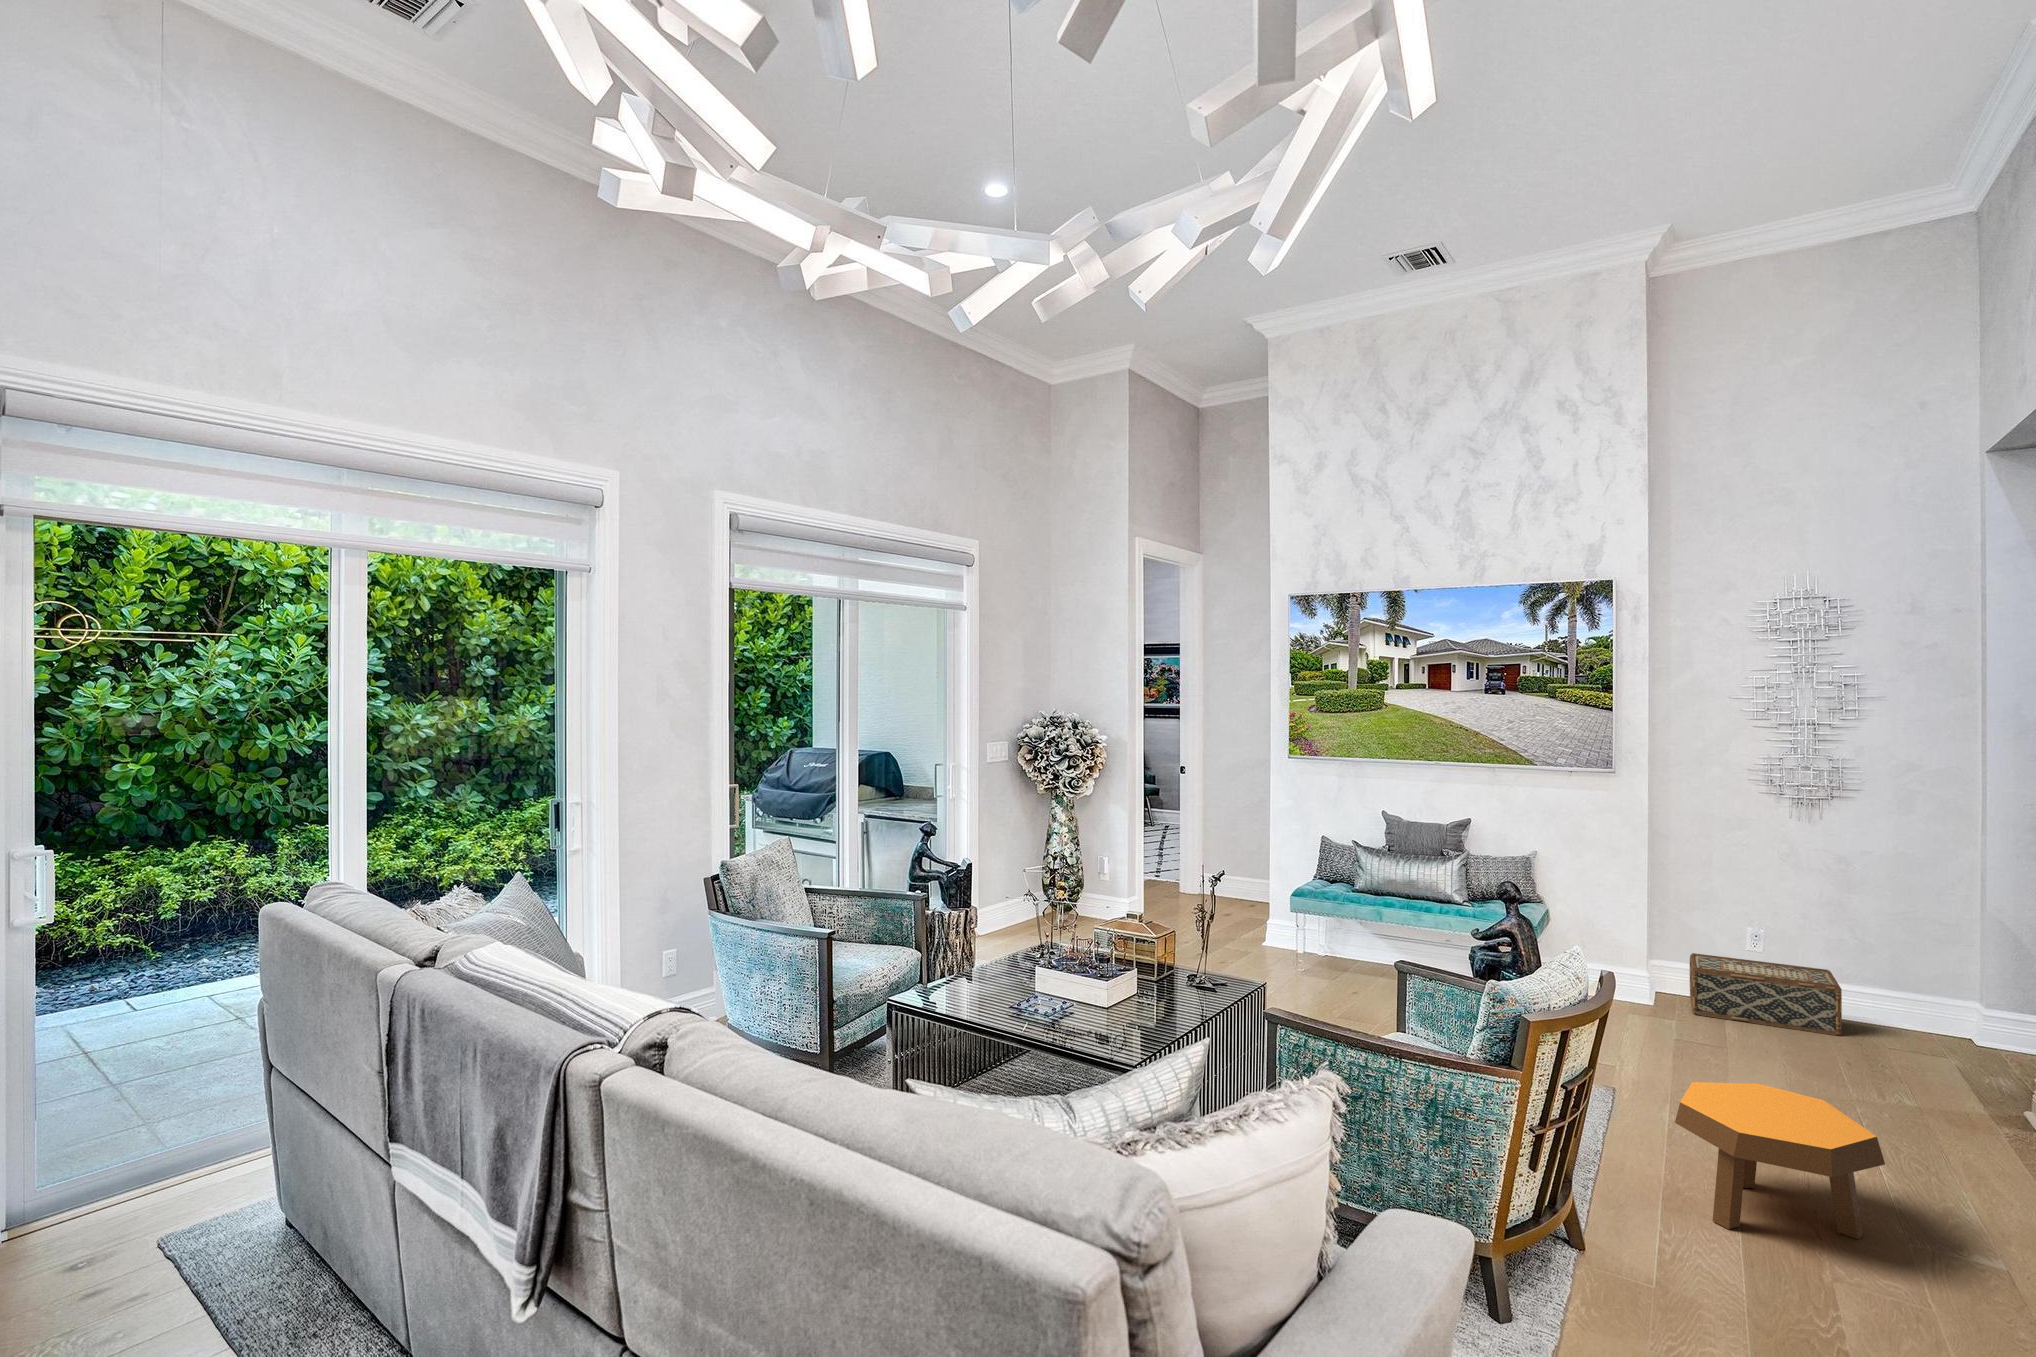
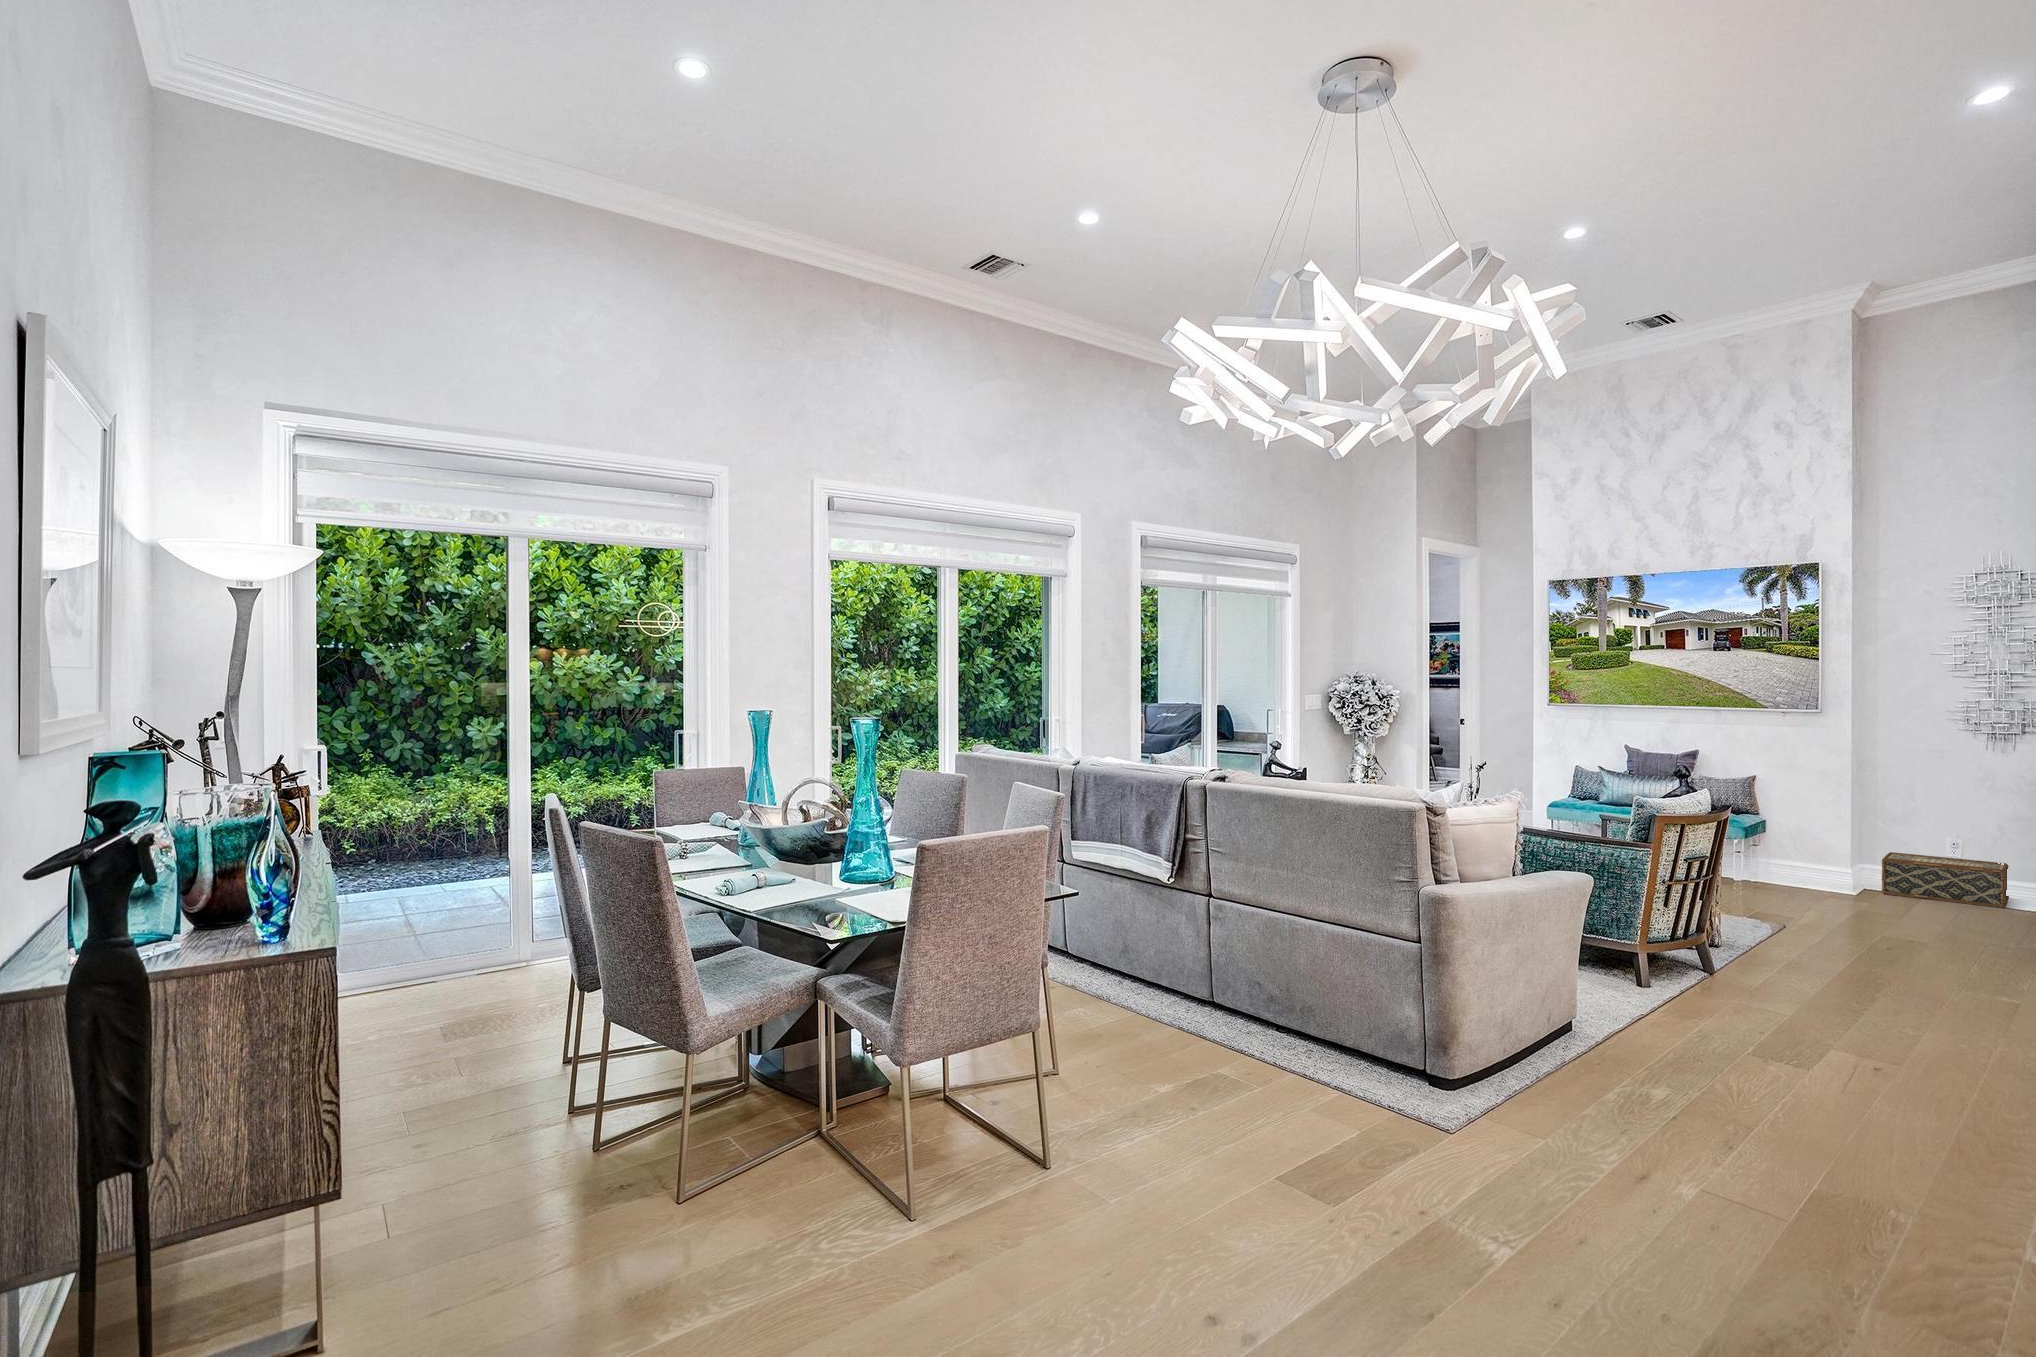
footstool: present [1675,1082,1885,1239] -> none [1794,890,1929,973]

